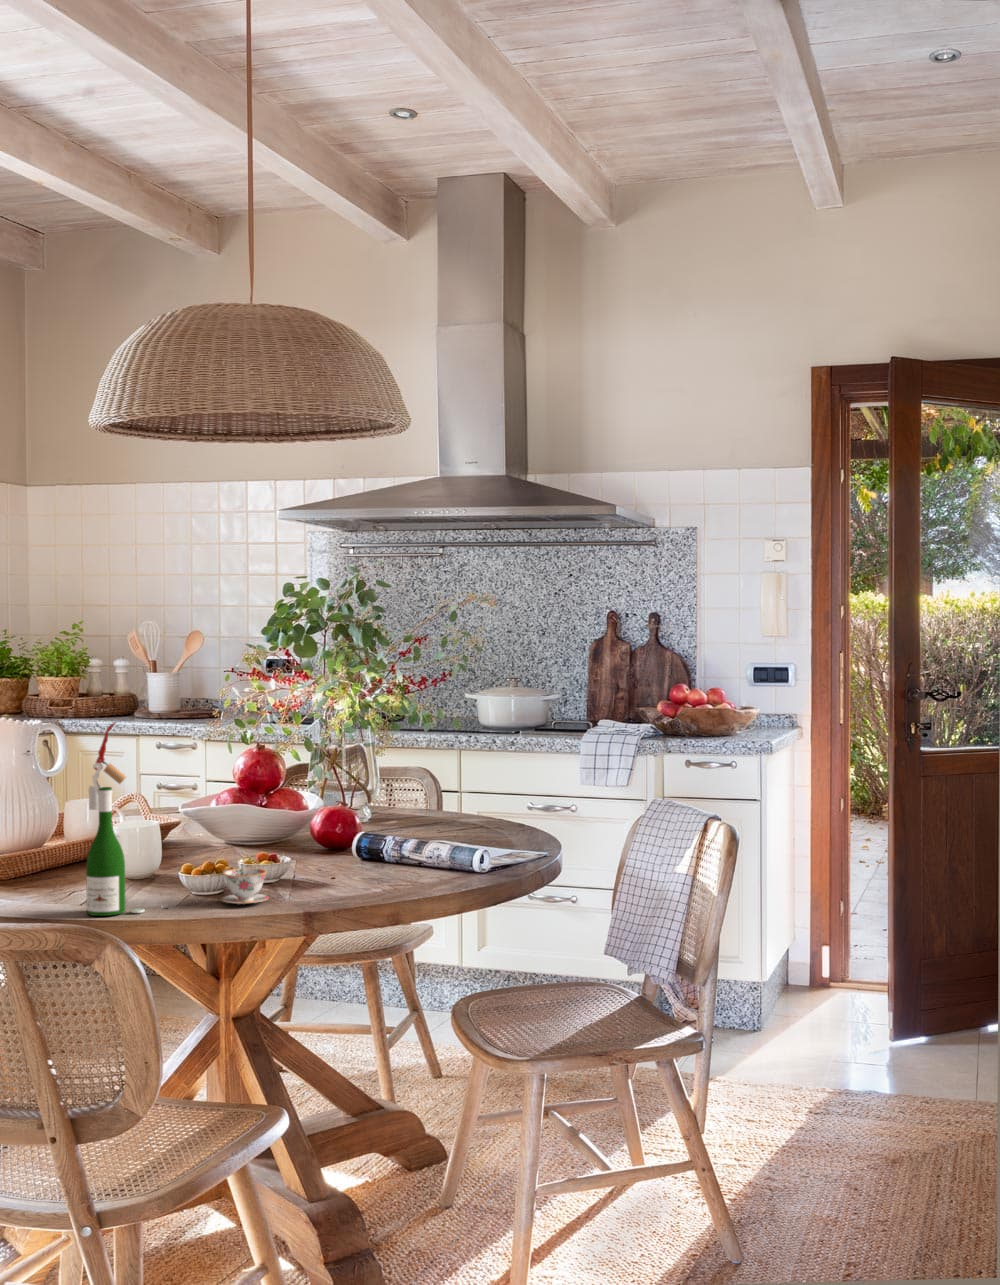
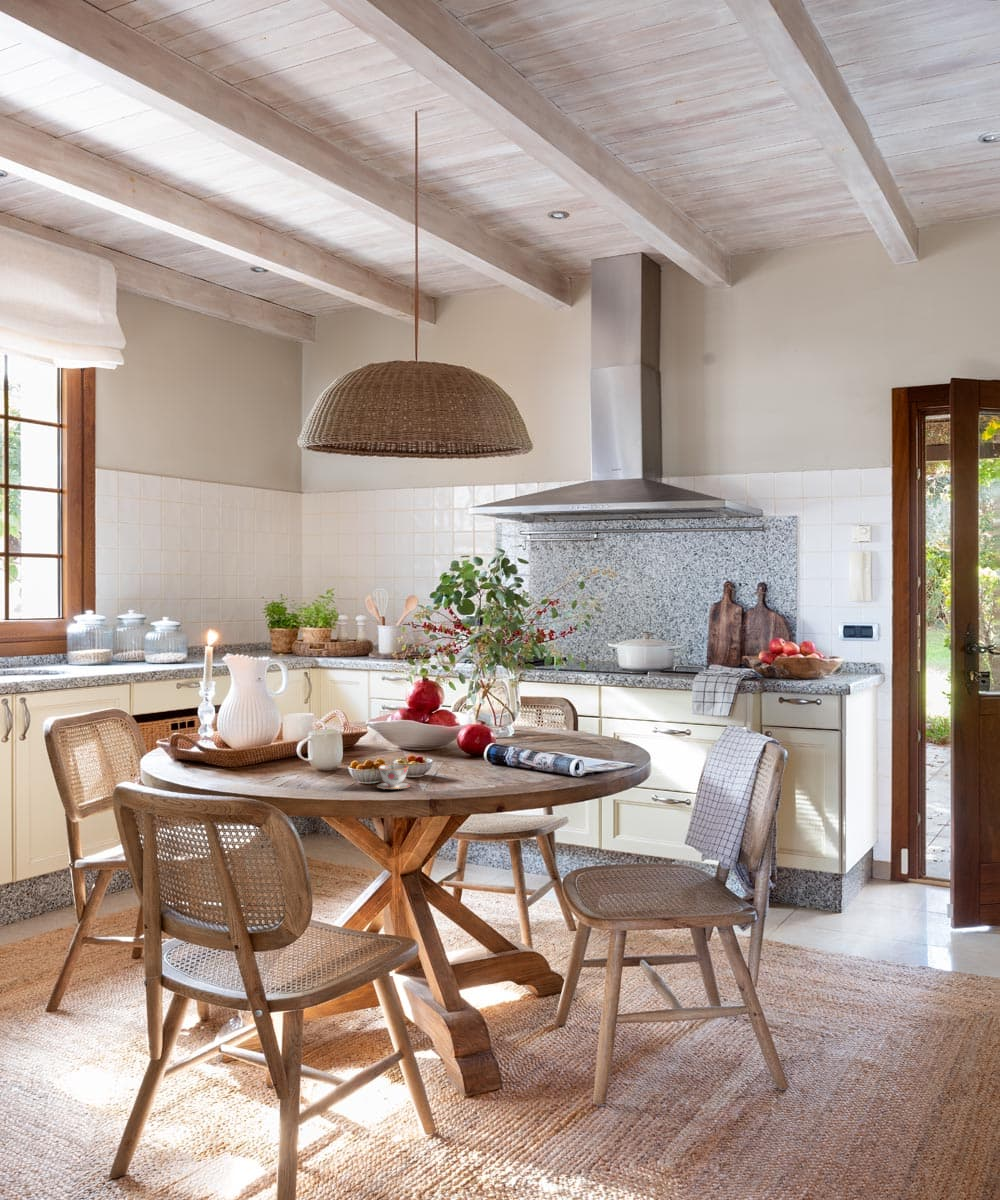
wine bottle: present [86,723,144,916] -> none [283,658,322,793]

